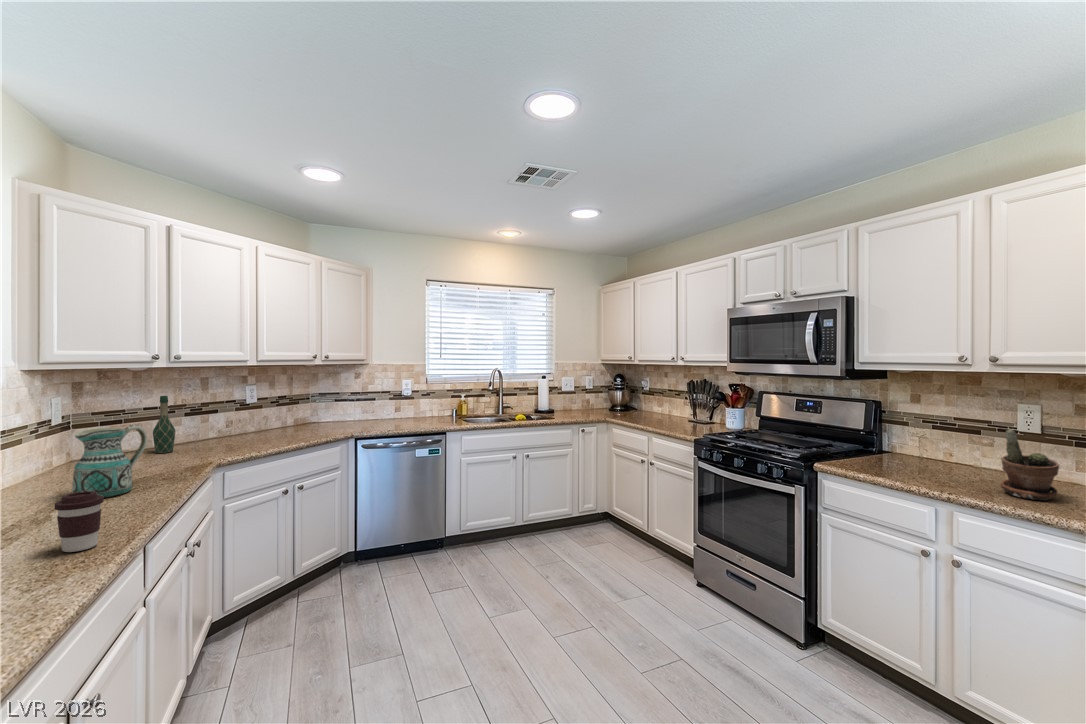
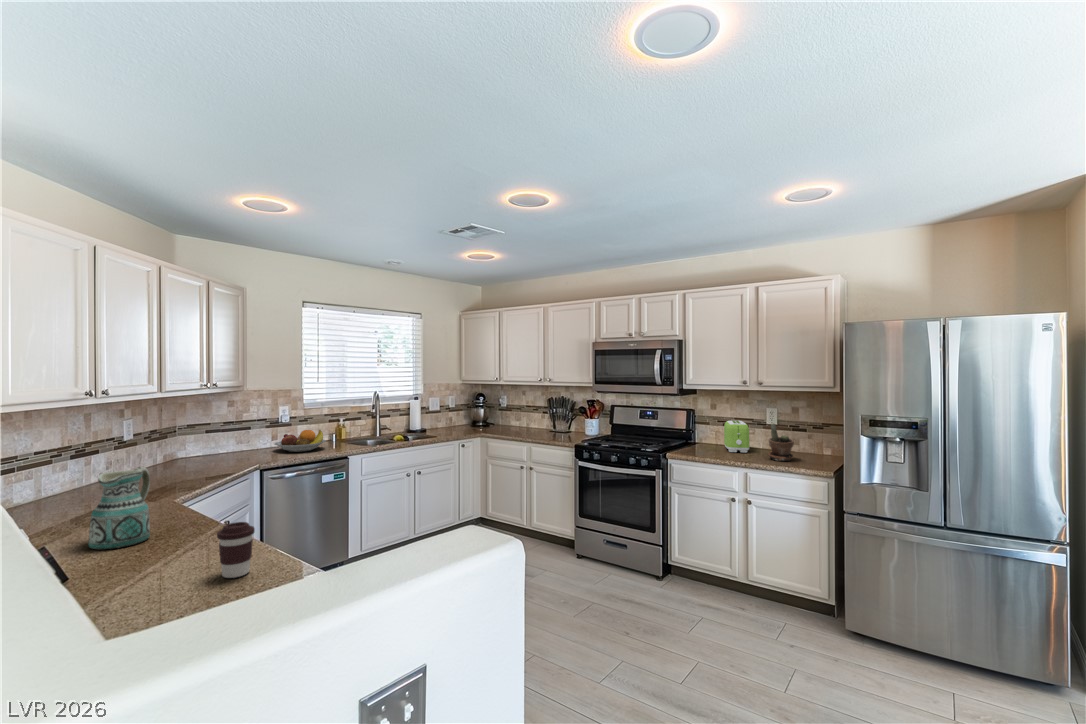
wine bottle: present [153,396,175,453] -> none [55,436,84,504]
fruit bowl: none [387,404,434,424] -> present [275,430,326,452]
toaster: none [925,421,972,476] -> present [724,420,749,453]

